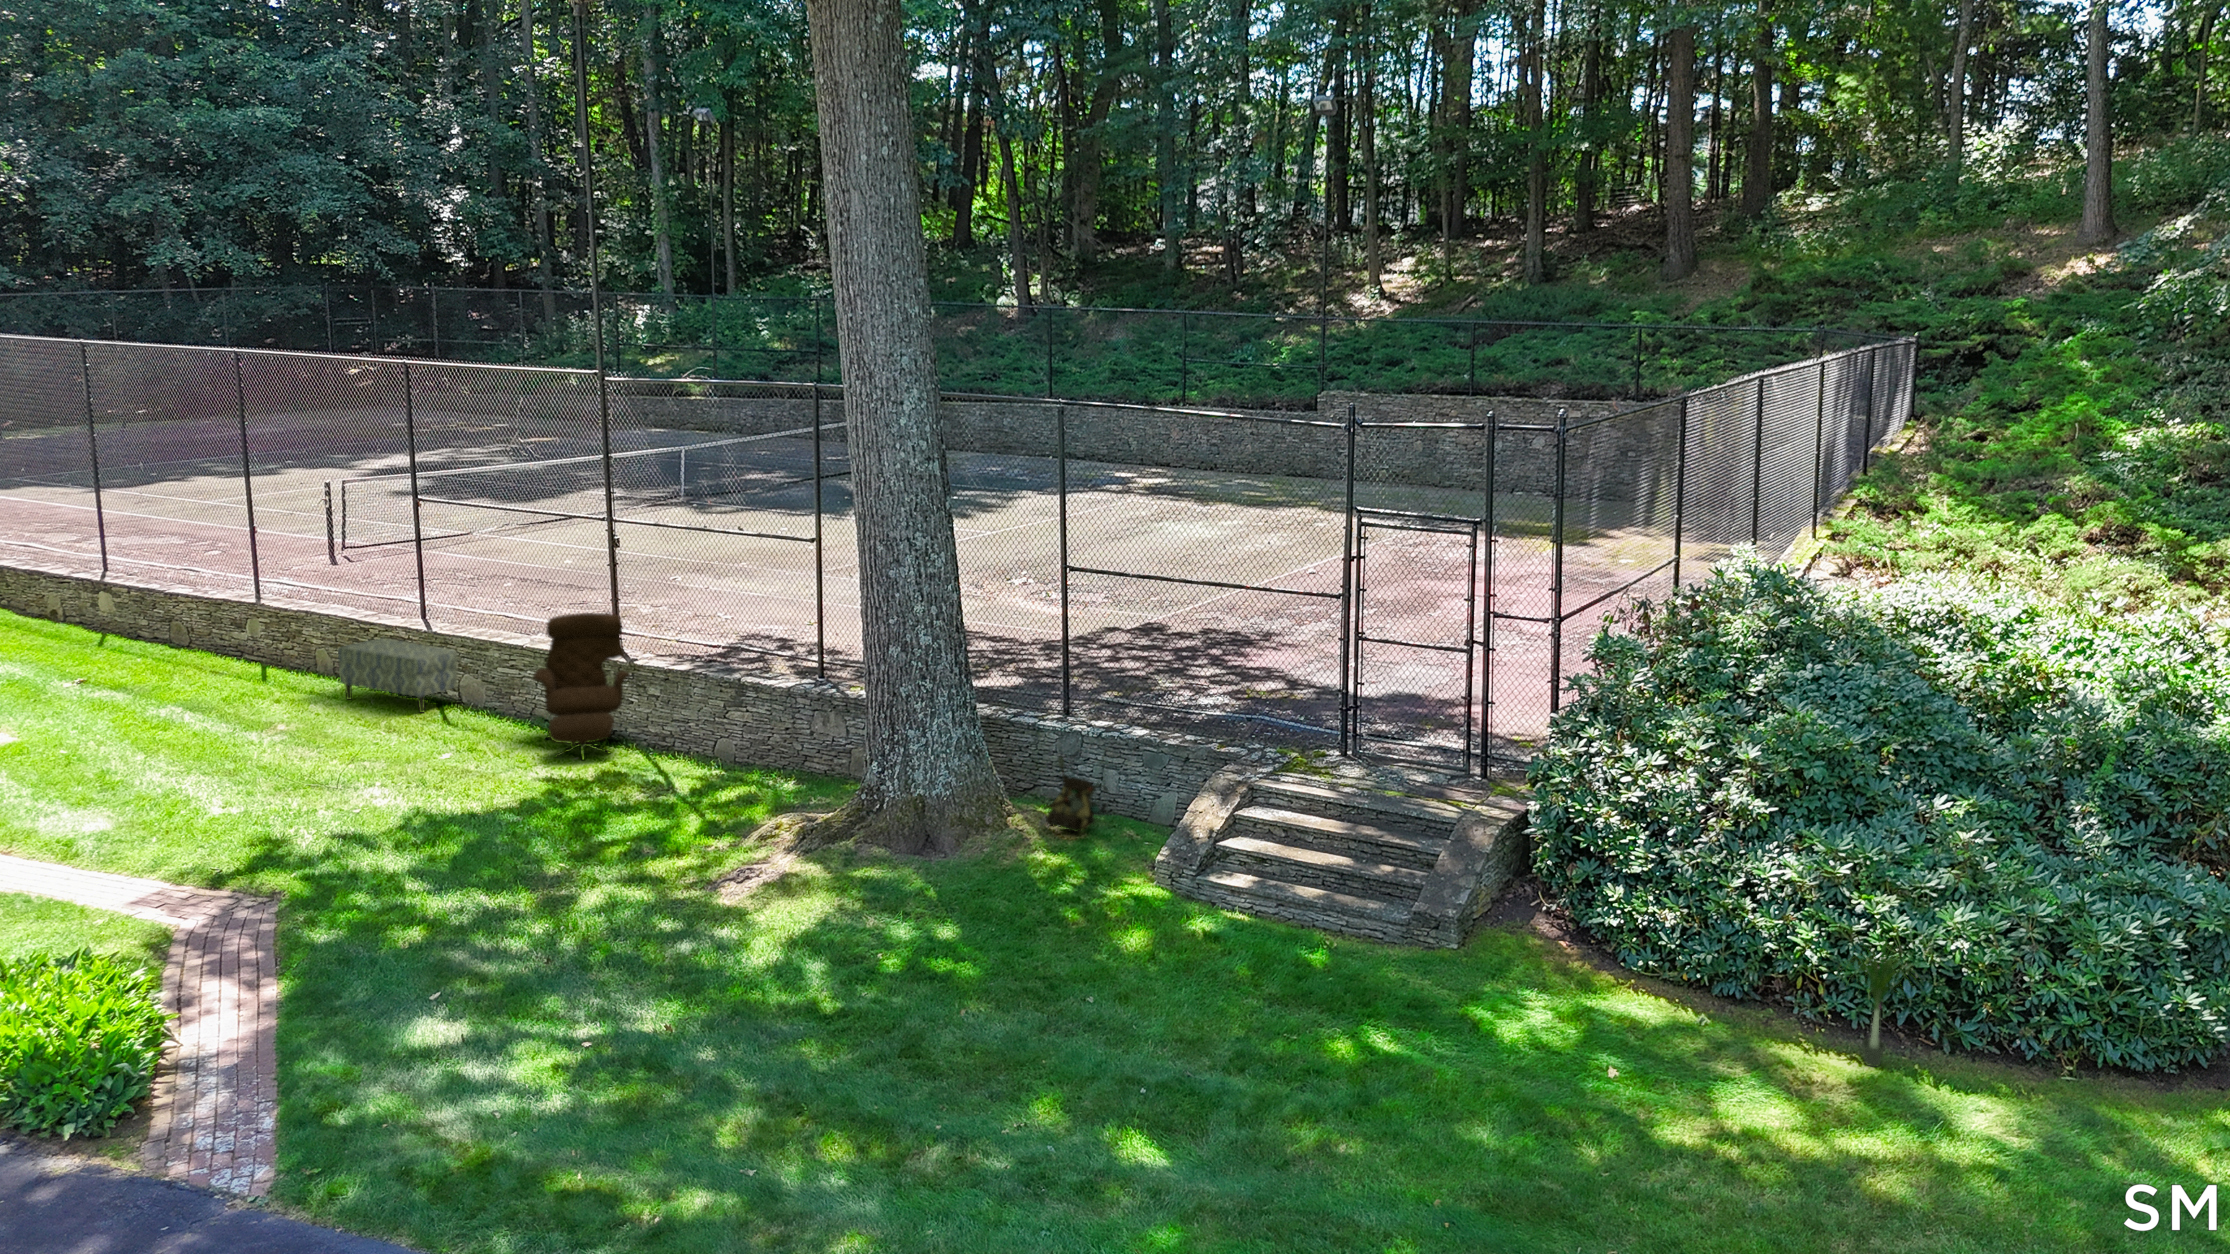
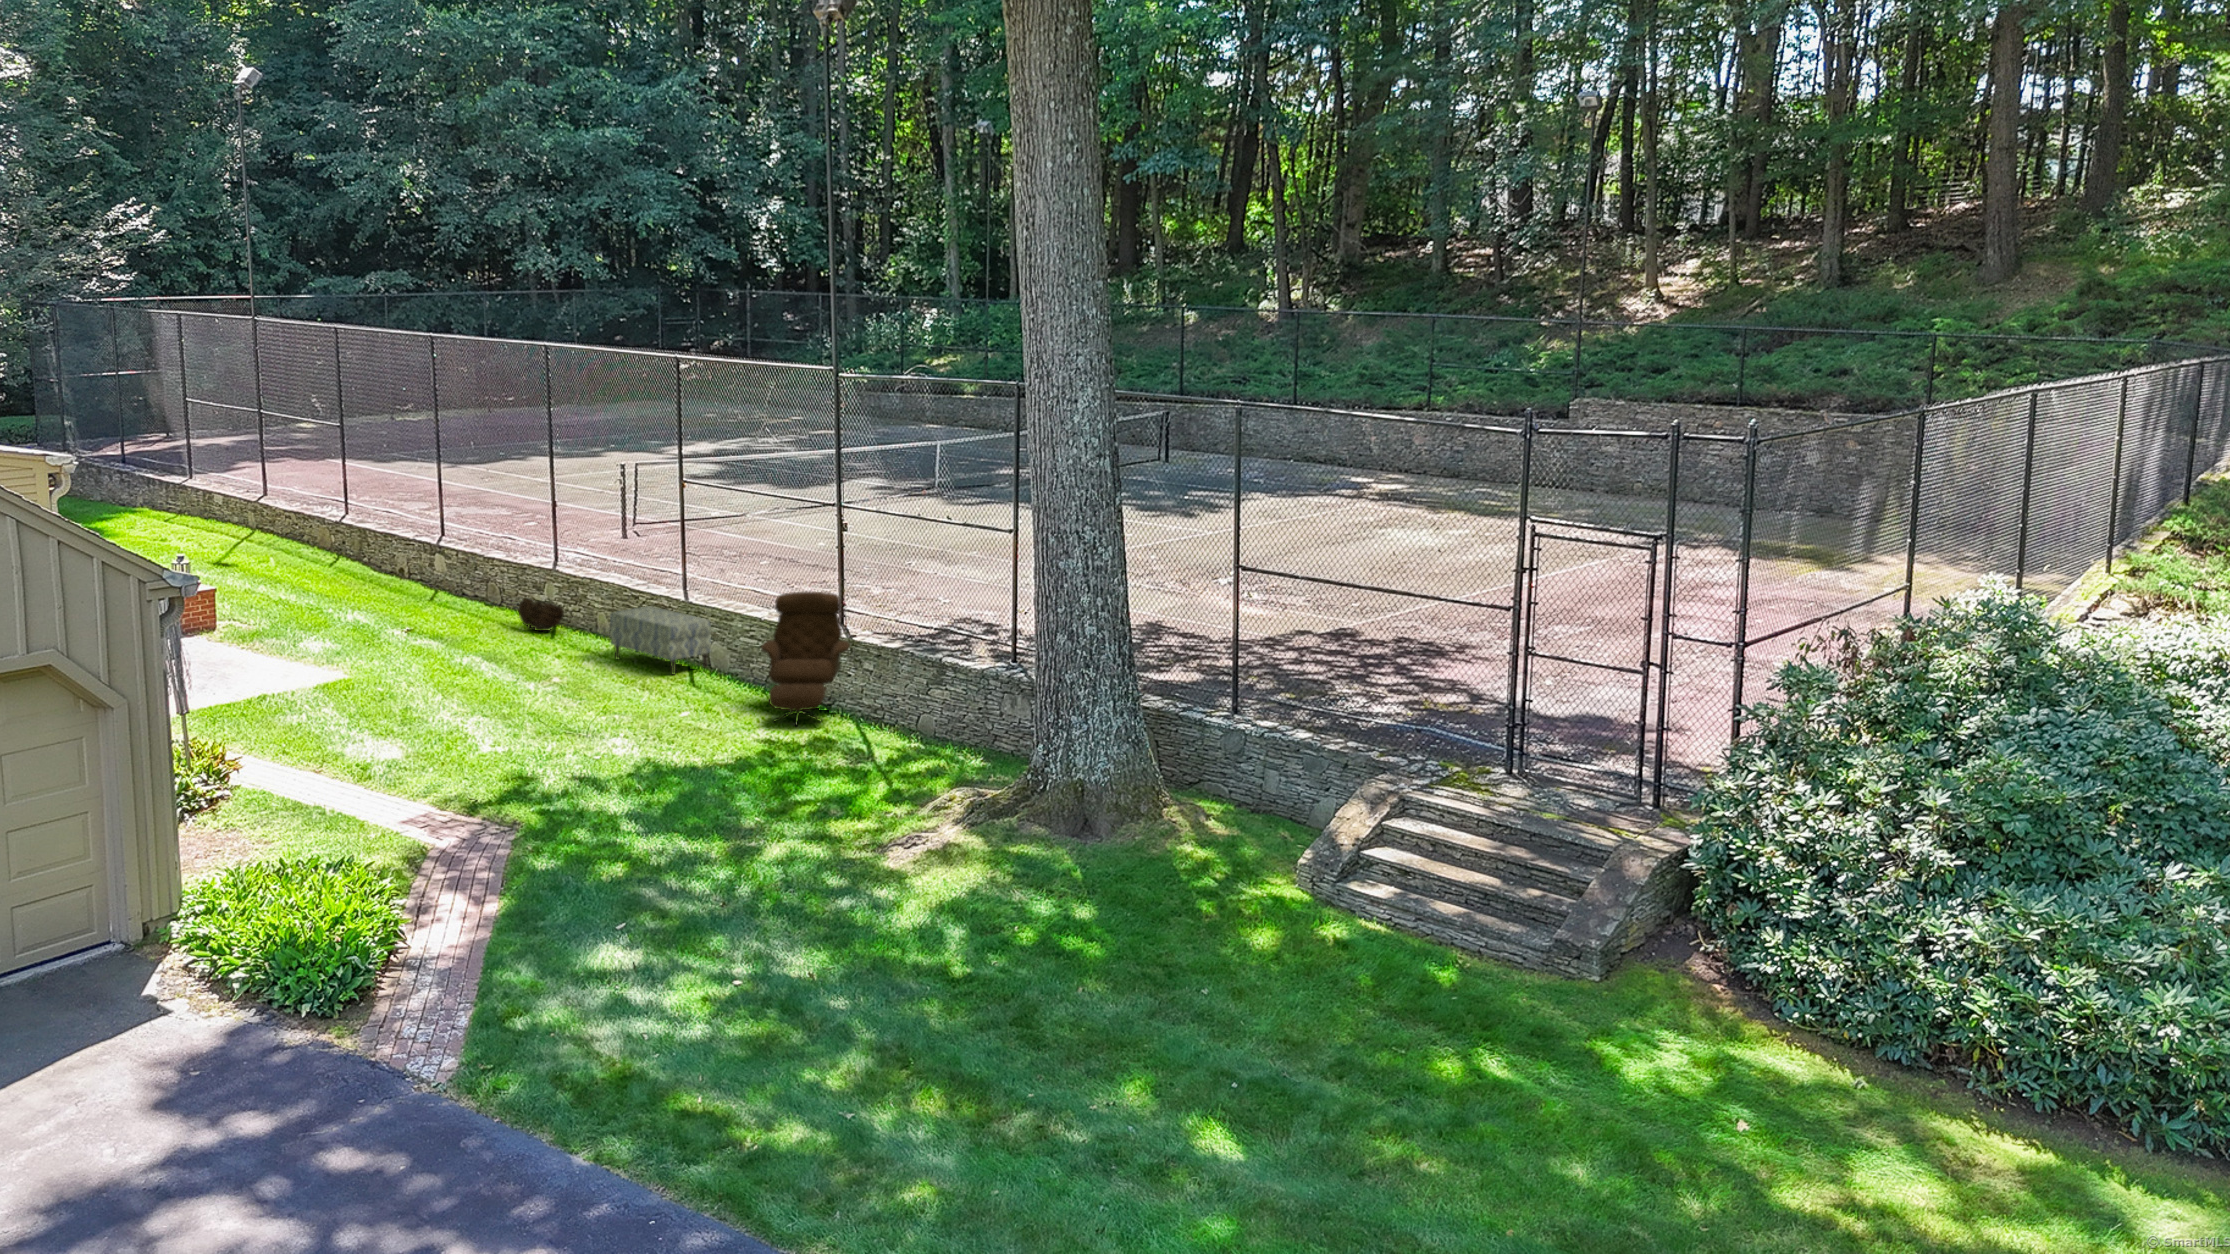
basket: none [213,635,274,673] -> present [519,598,564,631]
backpack: present [1043,756,1108,831] -> none [1198,752,1265,827]
potted plant: present [1847,940,1906,1067] -> none [2003,1006,2119,1159]

